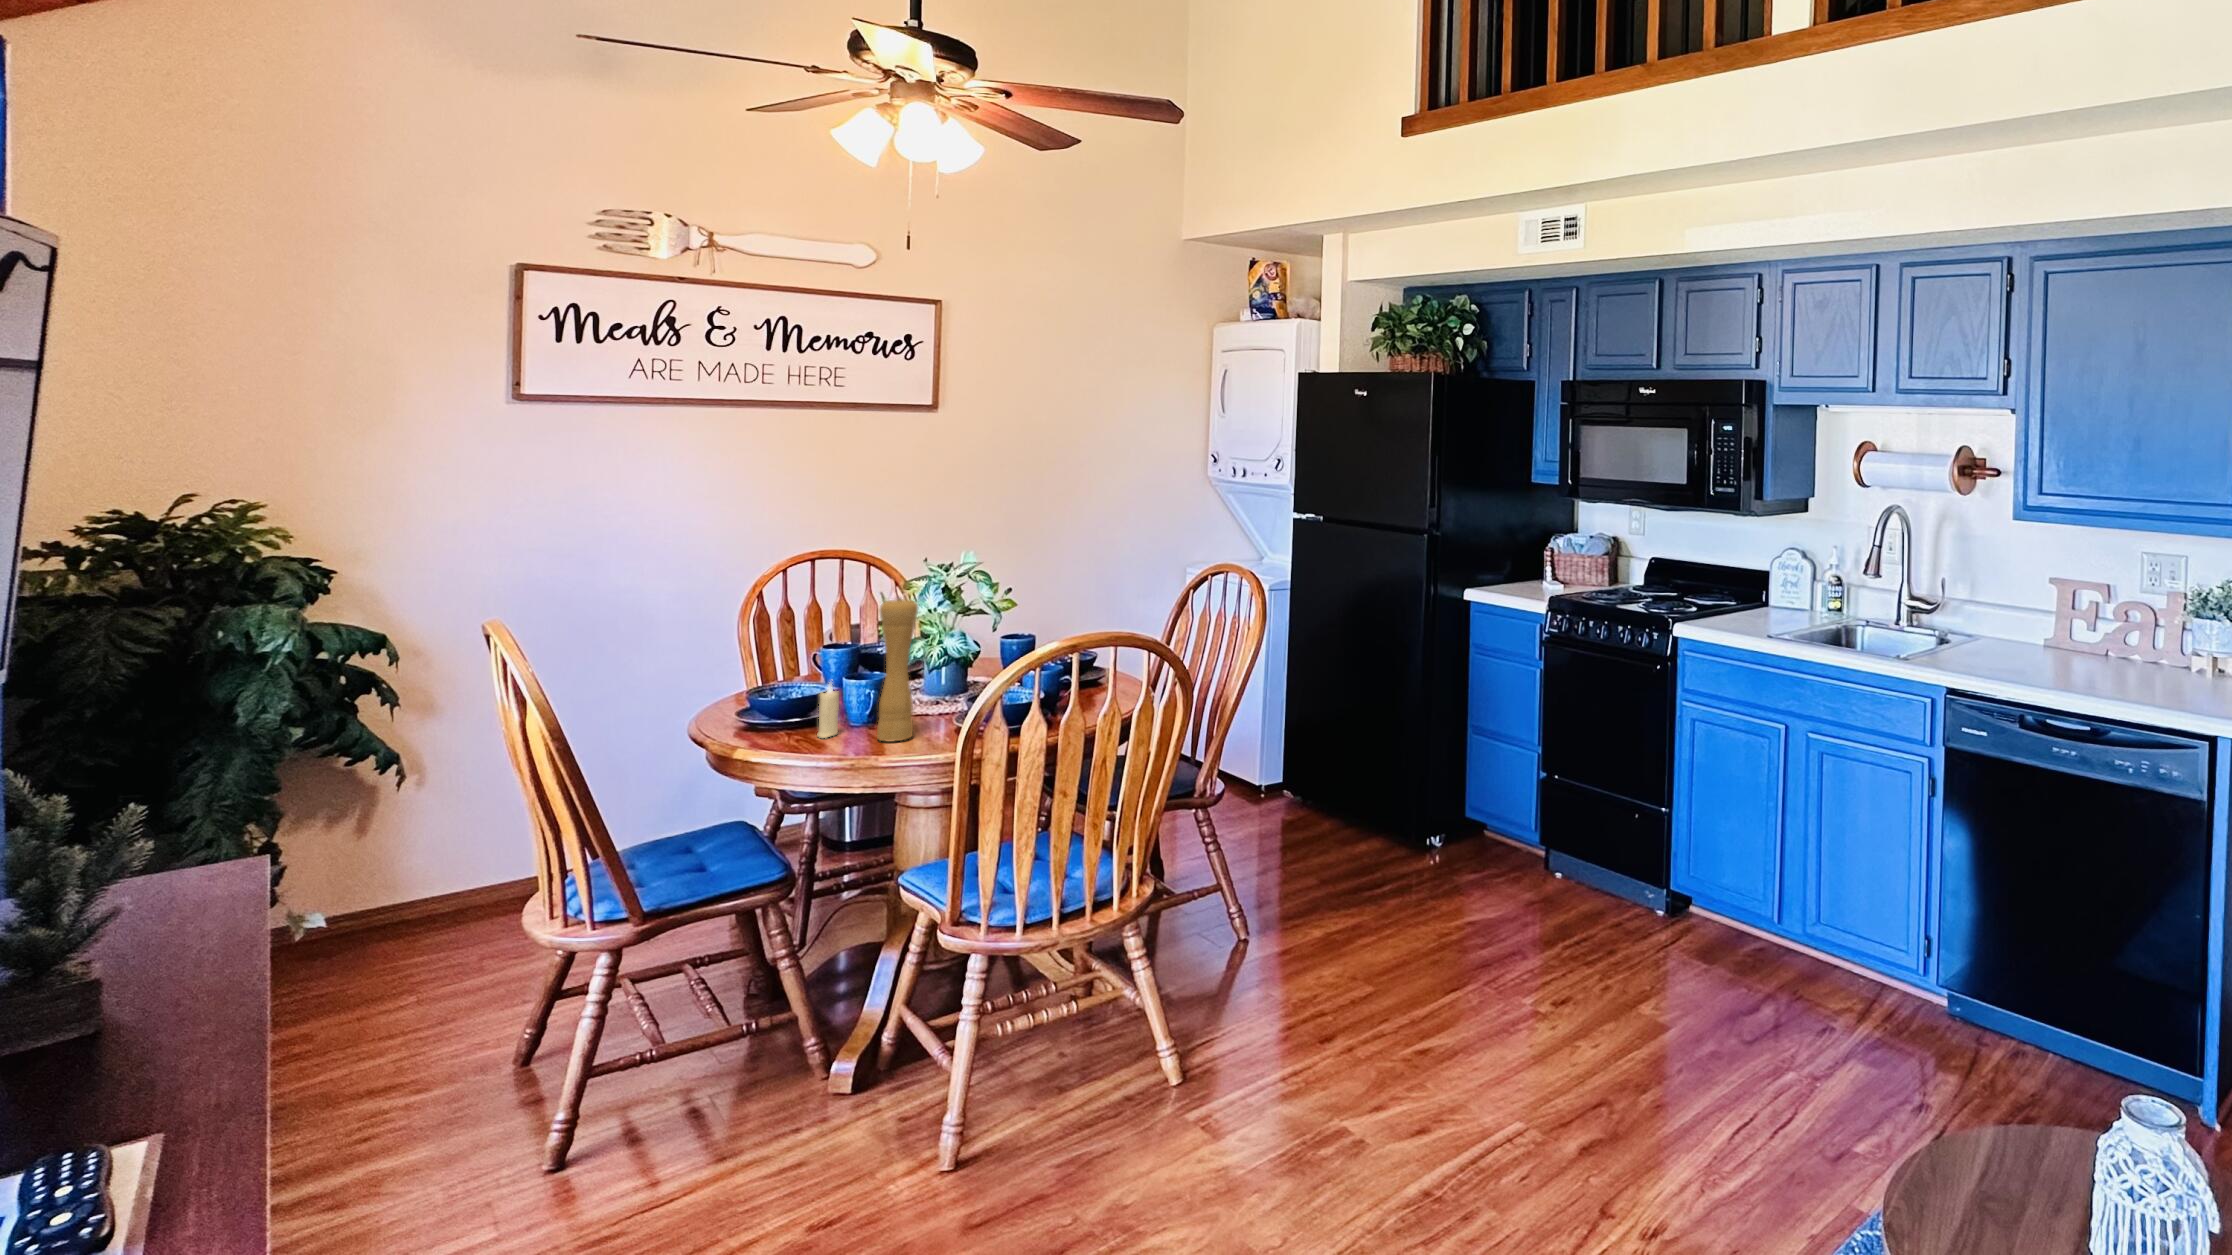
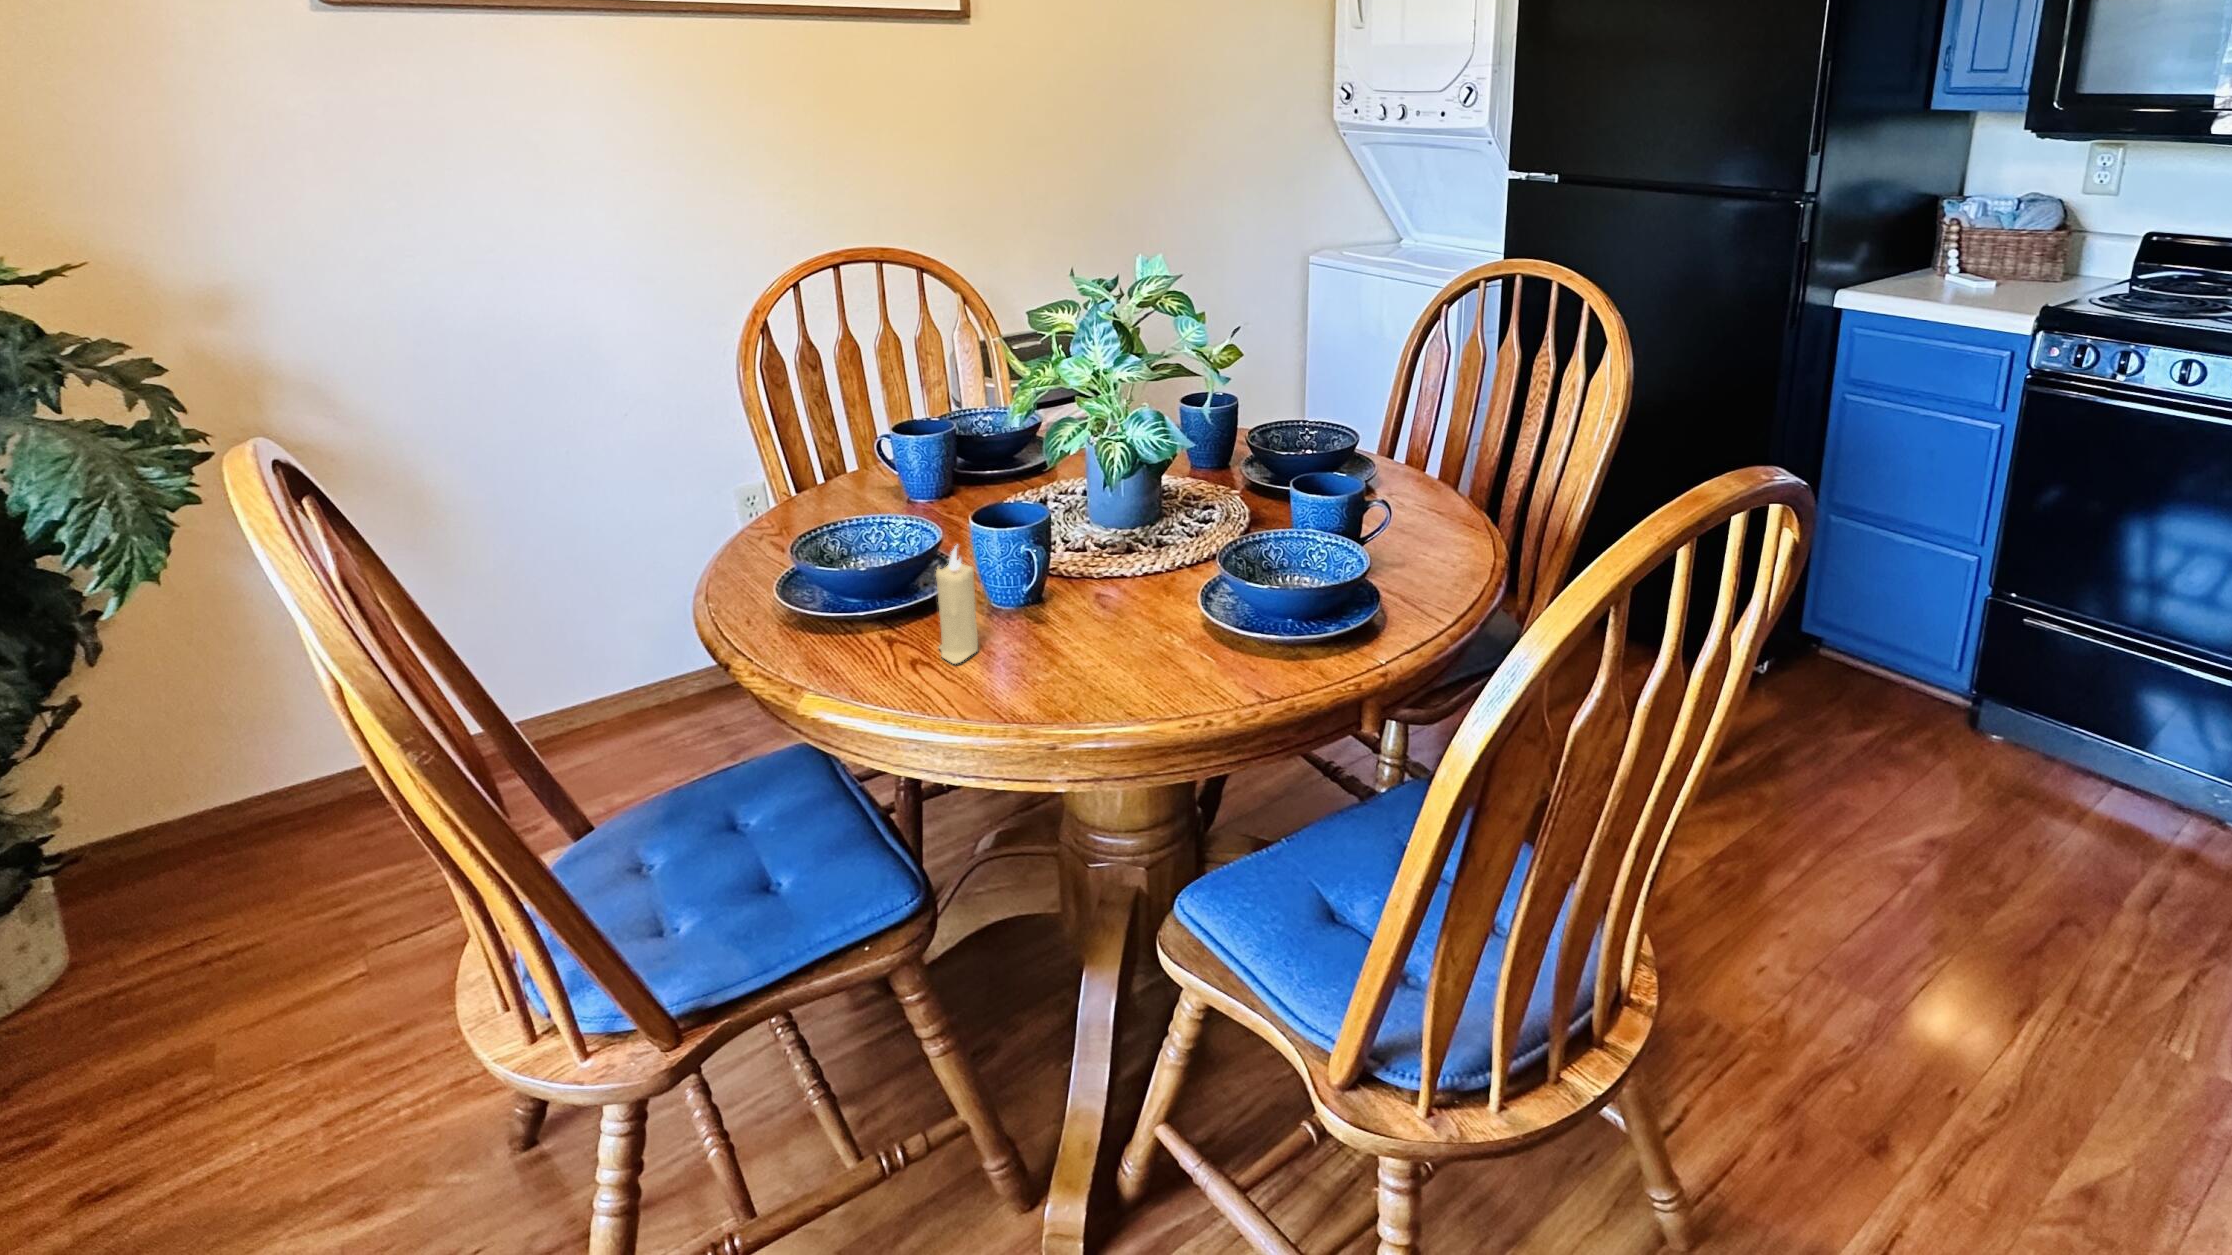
pepper mill: present [877,598,918,742] -> none [1046,373,1132,676]

